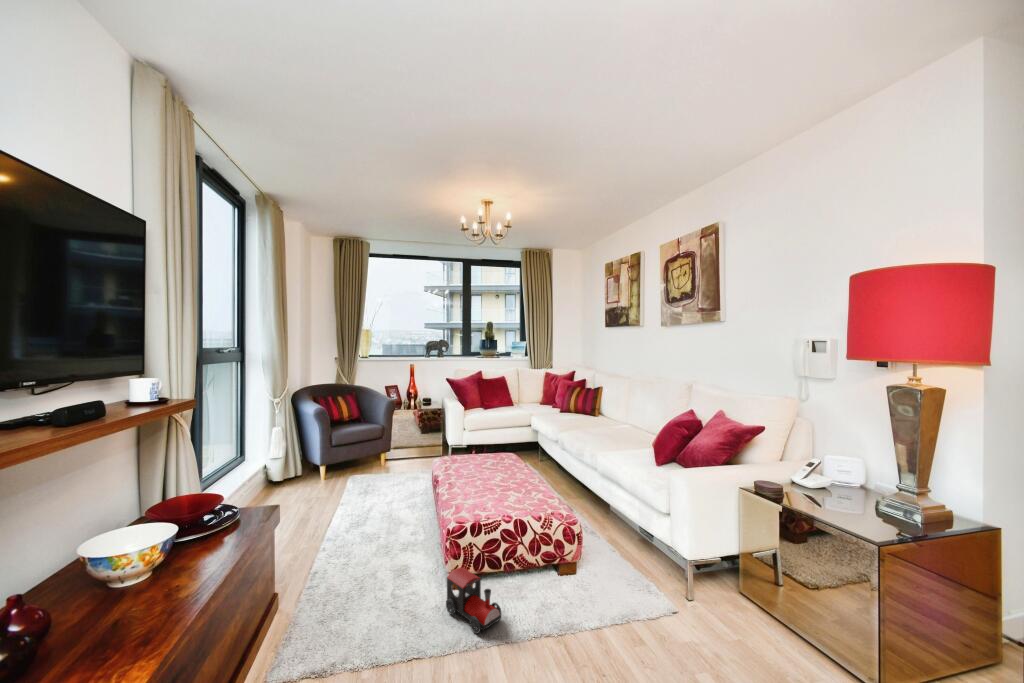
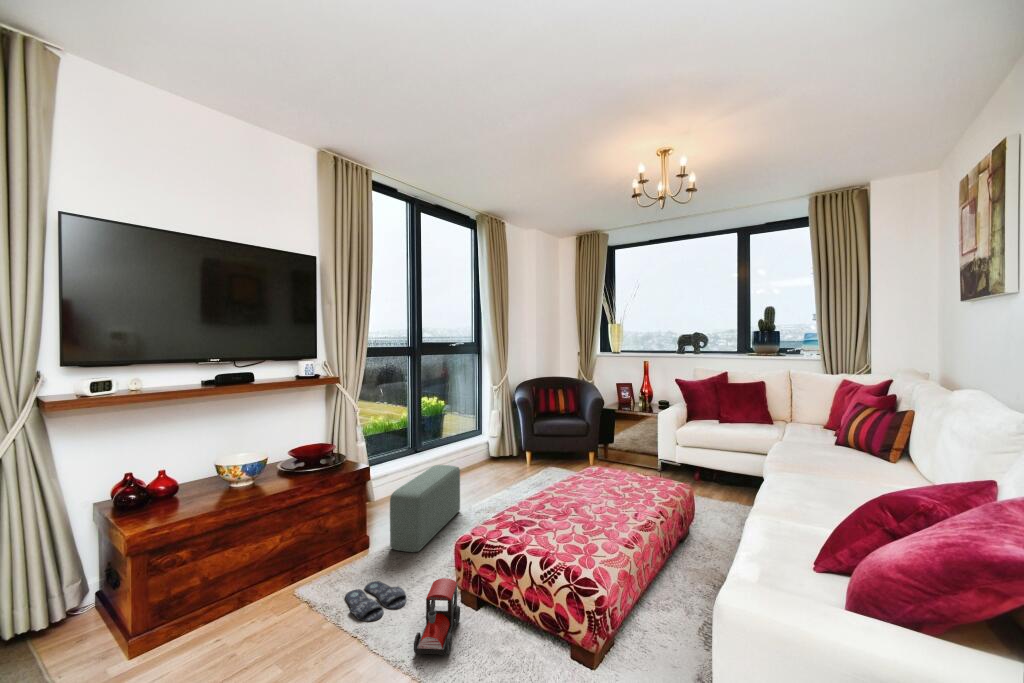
pouf: none [293,488,346,594] -> present [390,465,460,552]
slippers: none [335,610,410,653] -> present [345,581,406,621]

